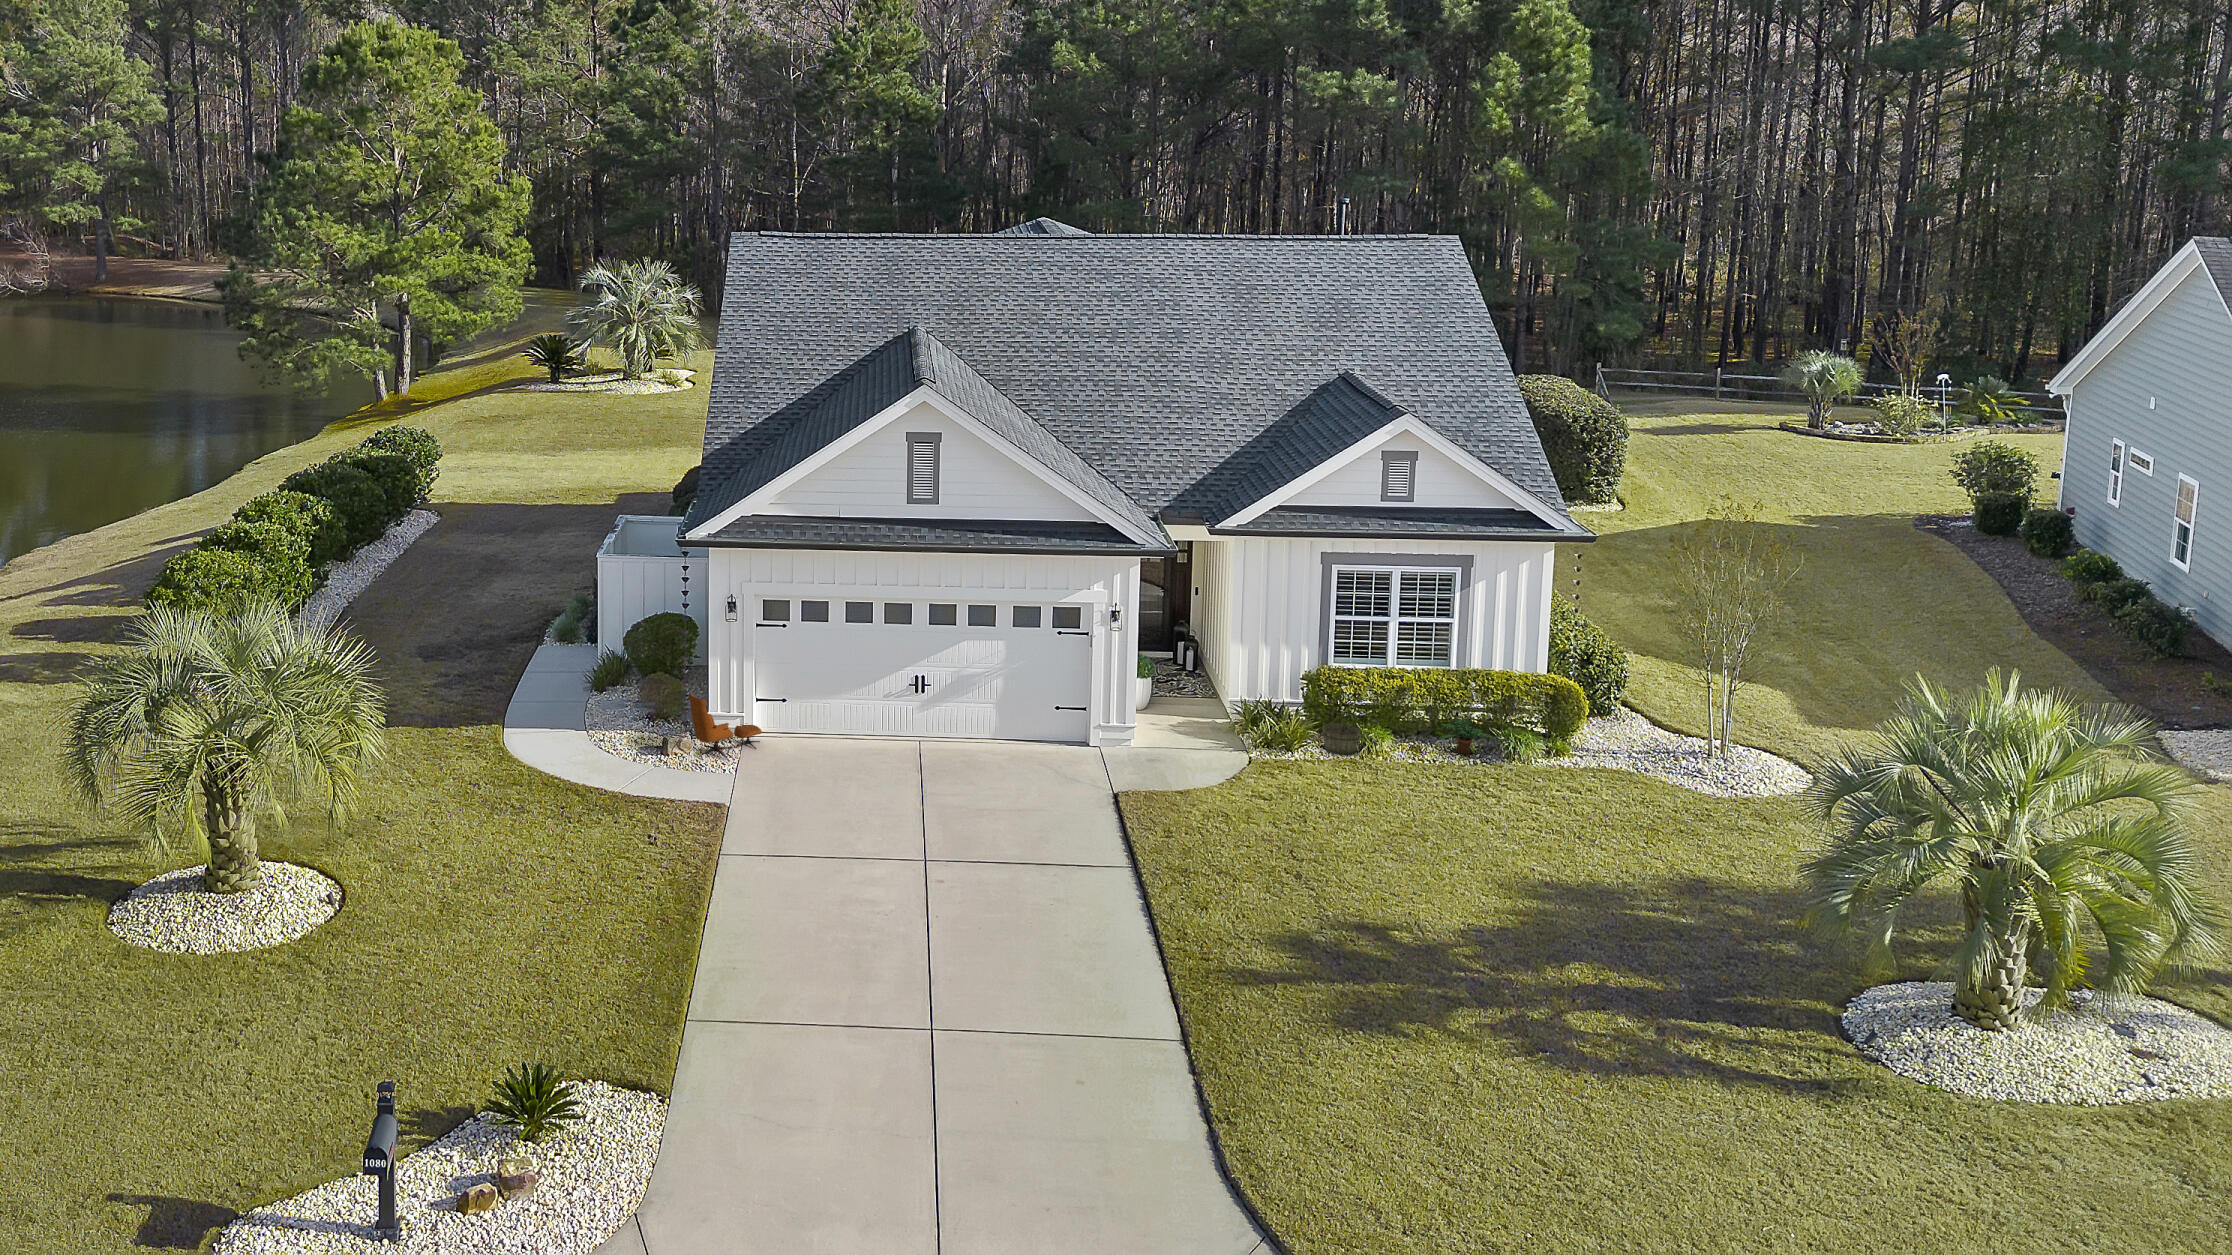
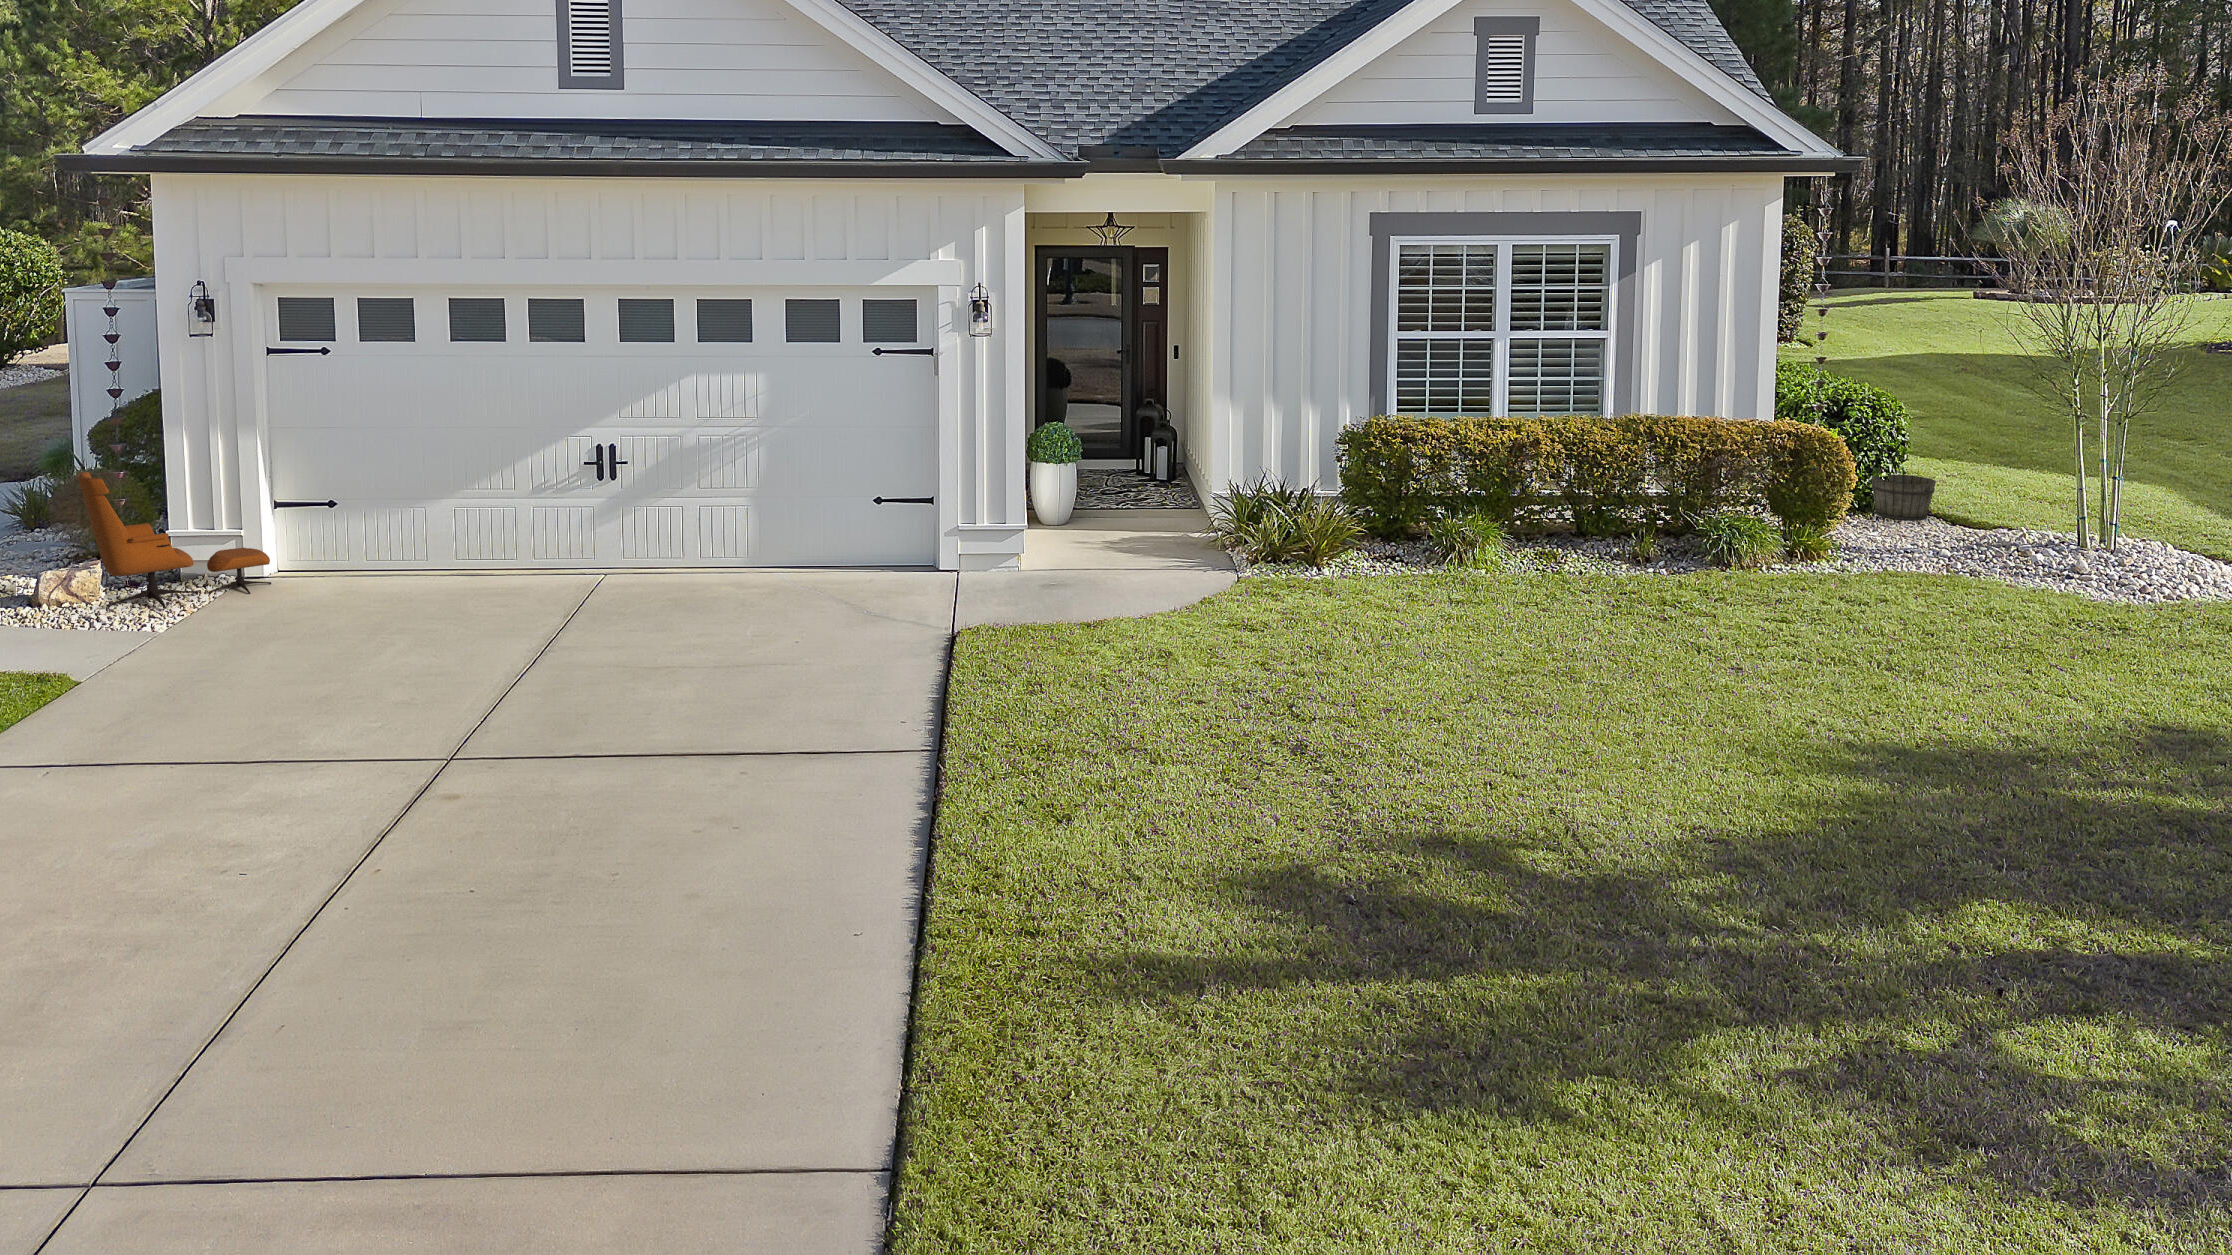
potted plant: present [1439,719,1494,754] -> none [1587,492,1688,557]
wooden bucket: present [1322,721,1360,755] -> present [1871,465,1936,520]

